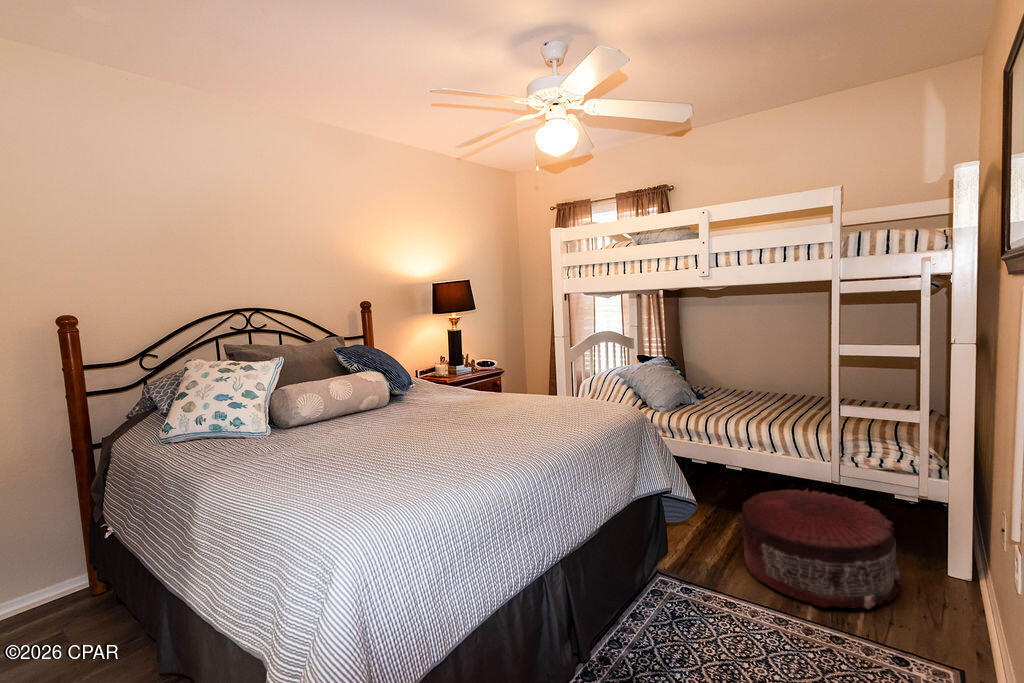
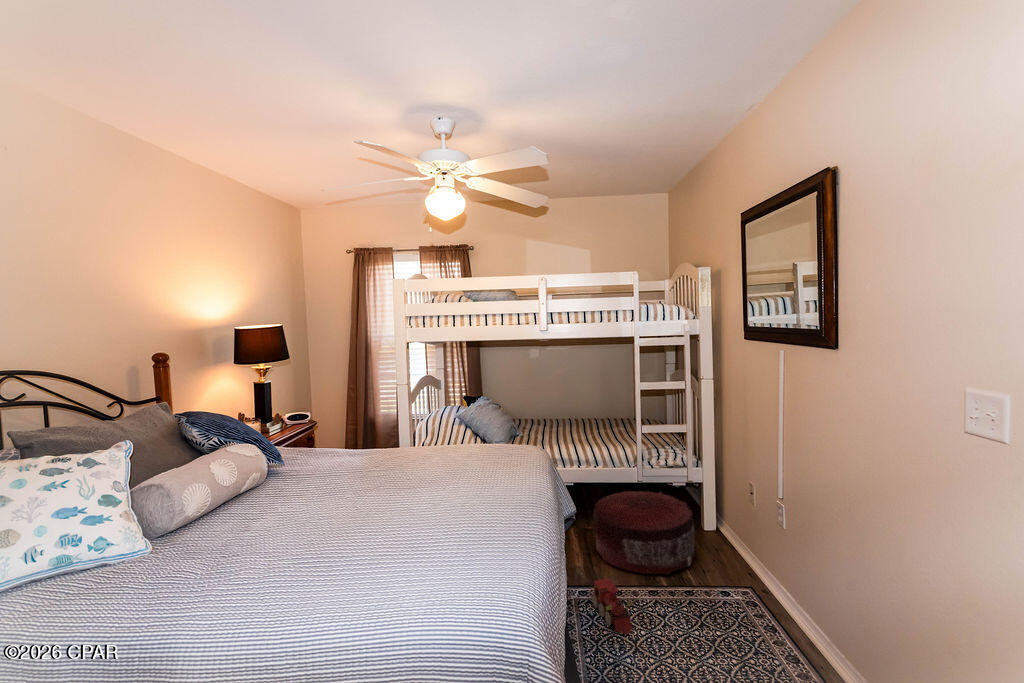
toy train: none [680,578,722,650] -> present [592,579,634,634]

